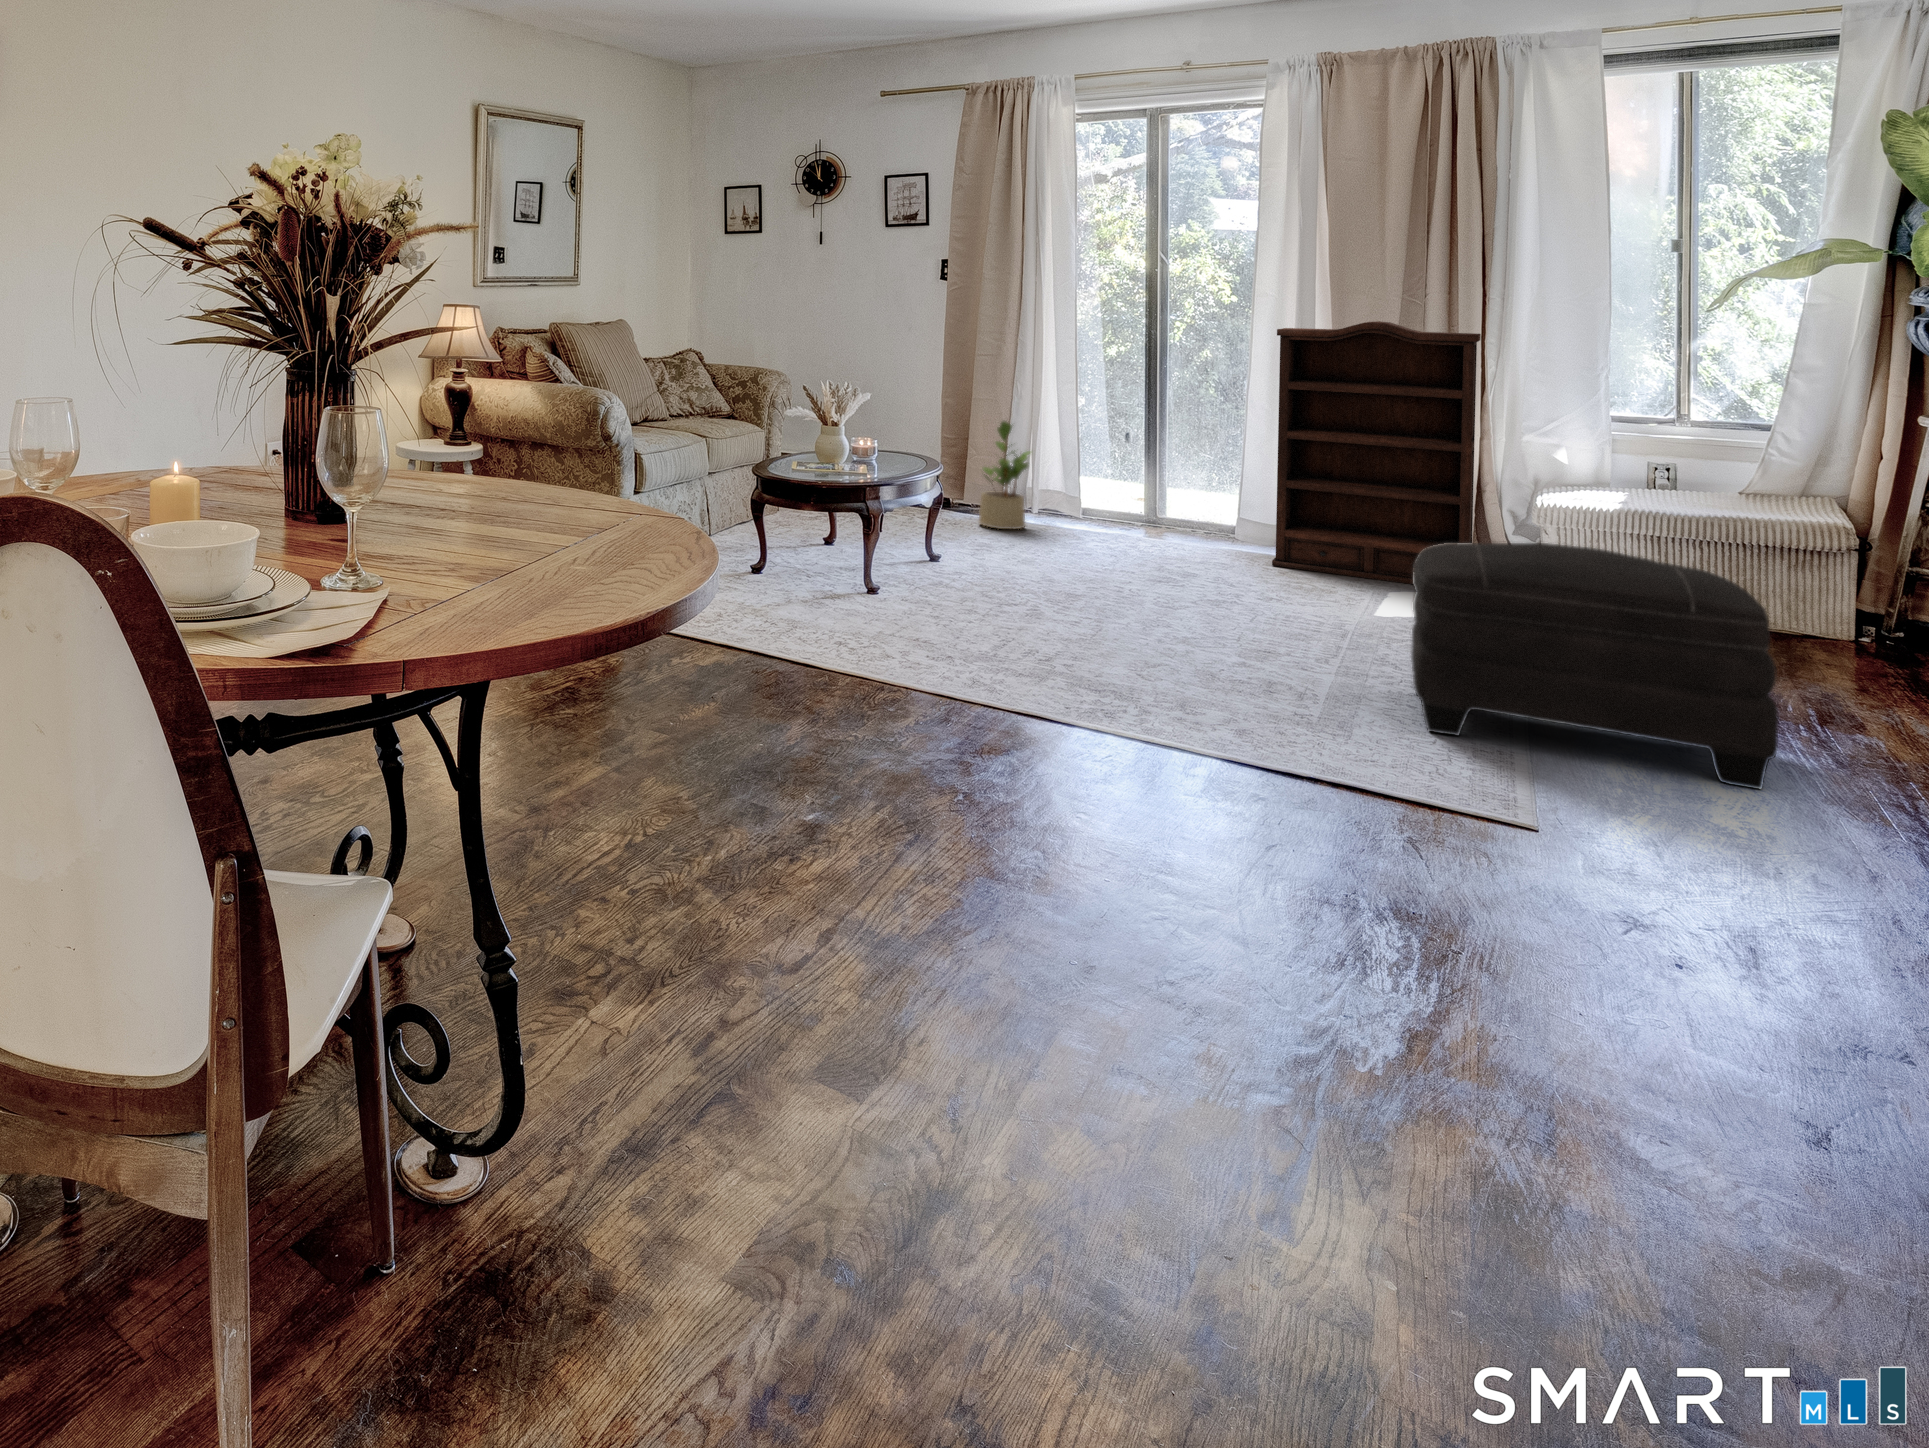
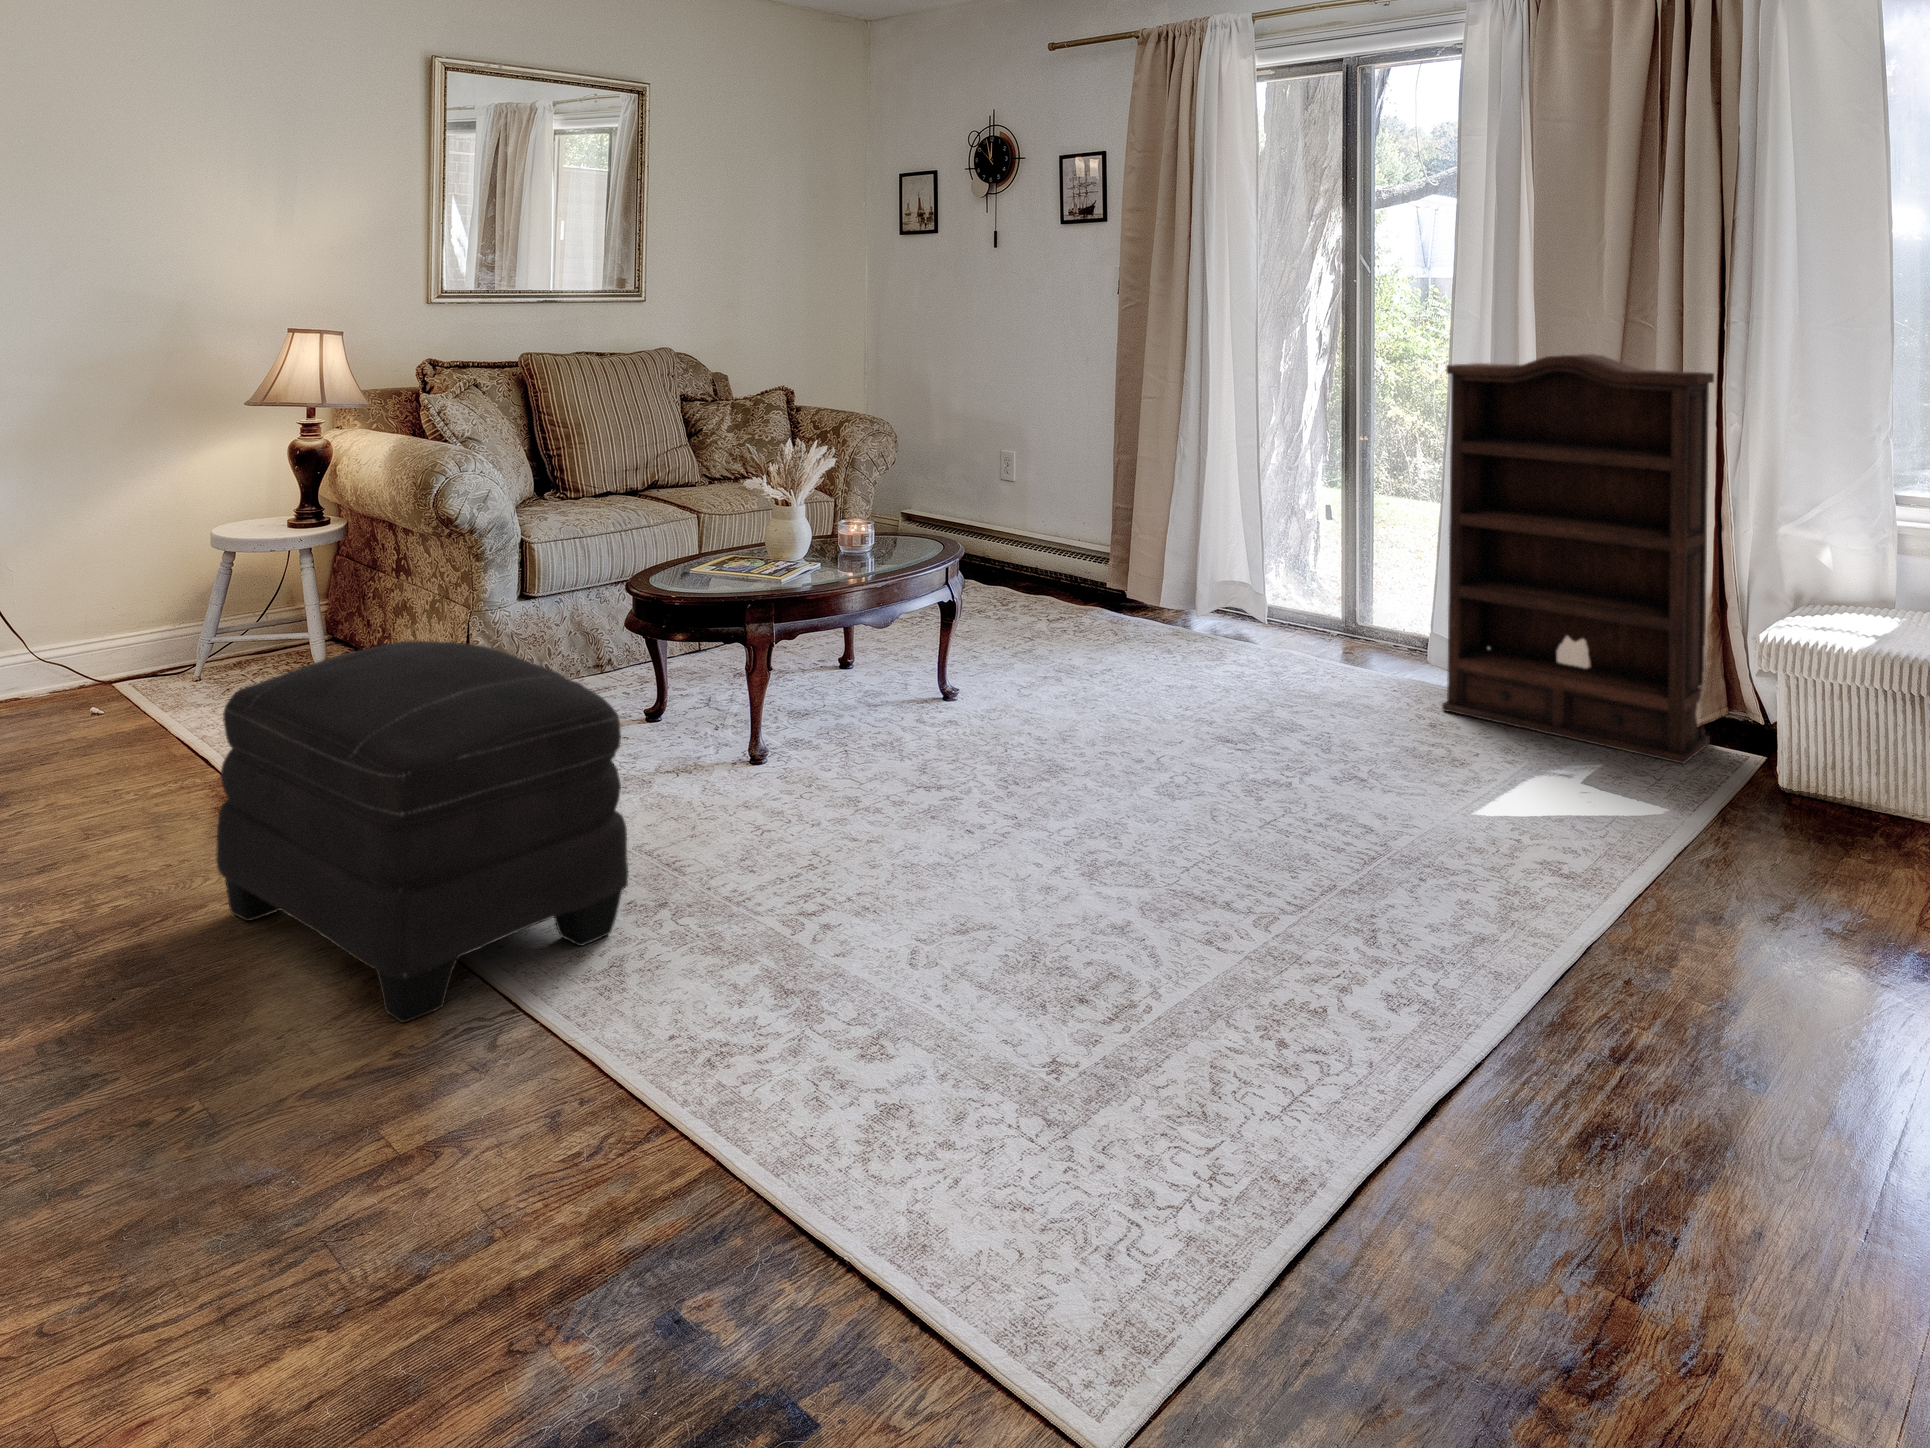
potted plant: present [979,421,1031,529] -> none [1120,490,1197,643]
ottoman: present [1411,543,1779,789] -> present [216,640,629,1023]

